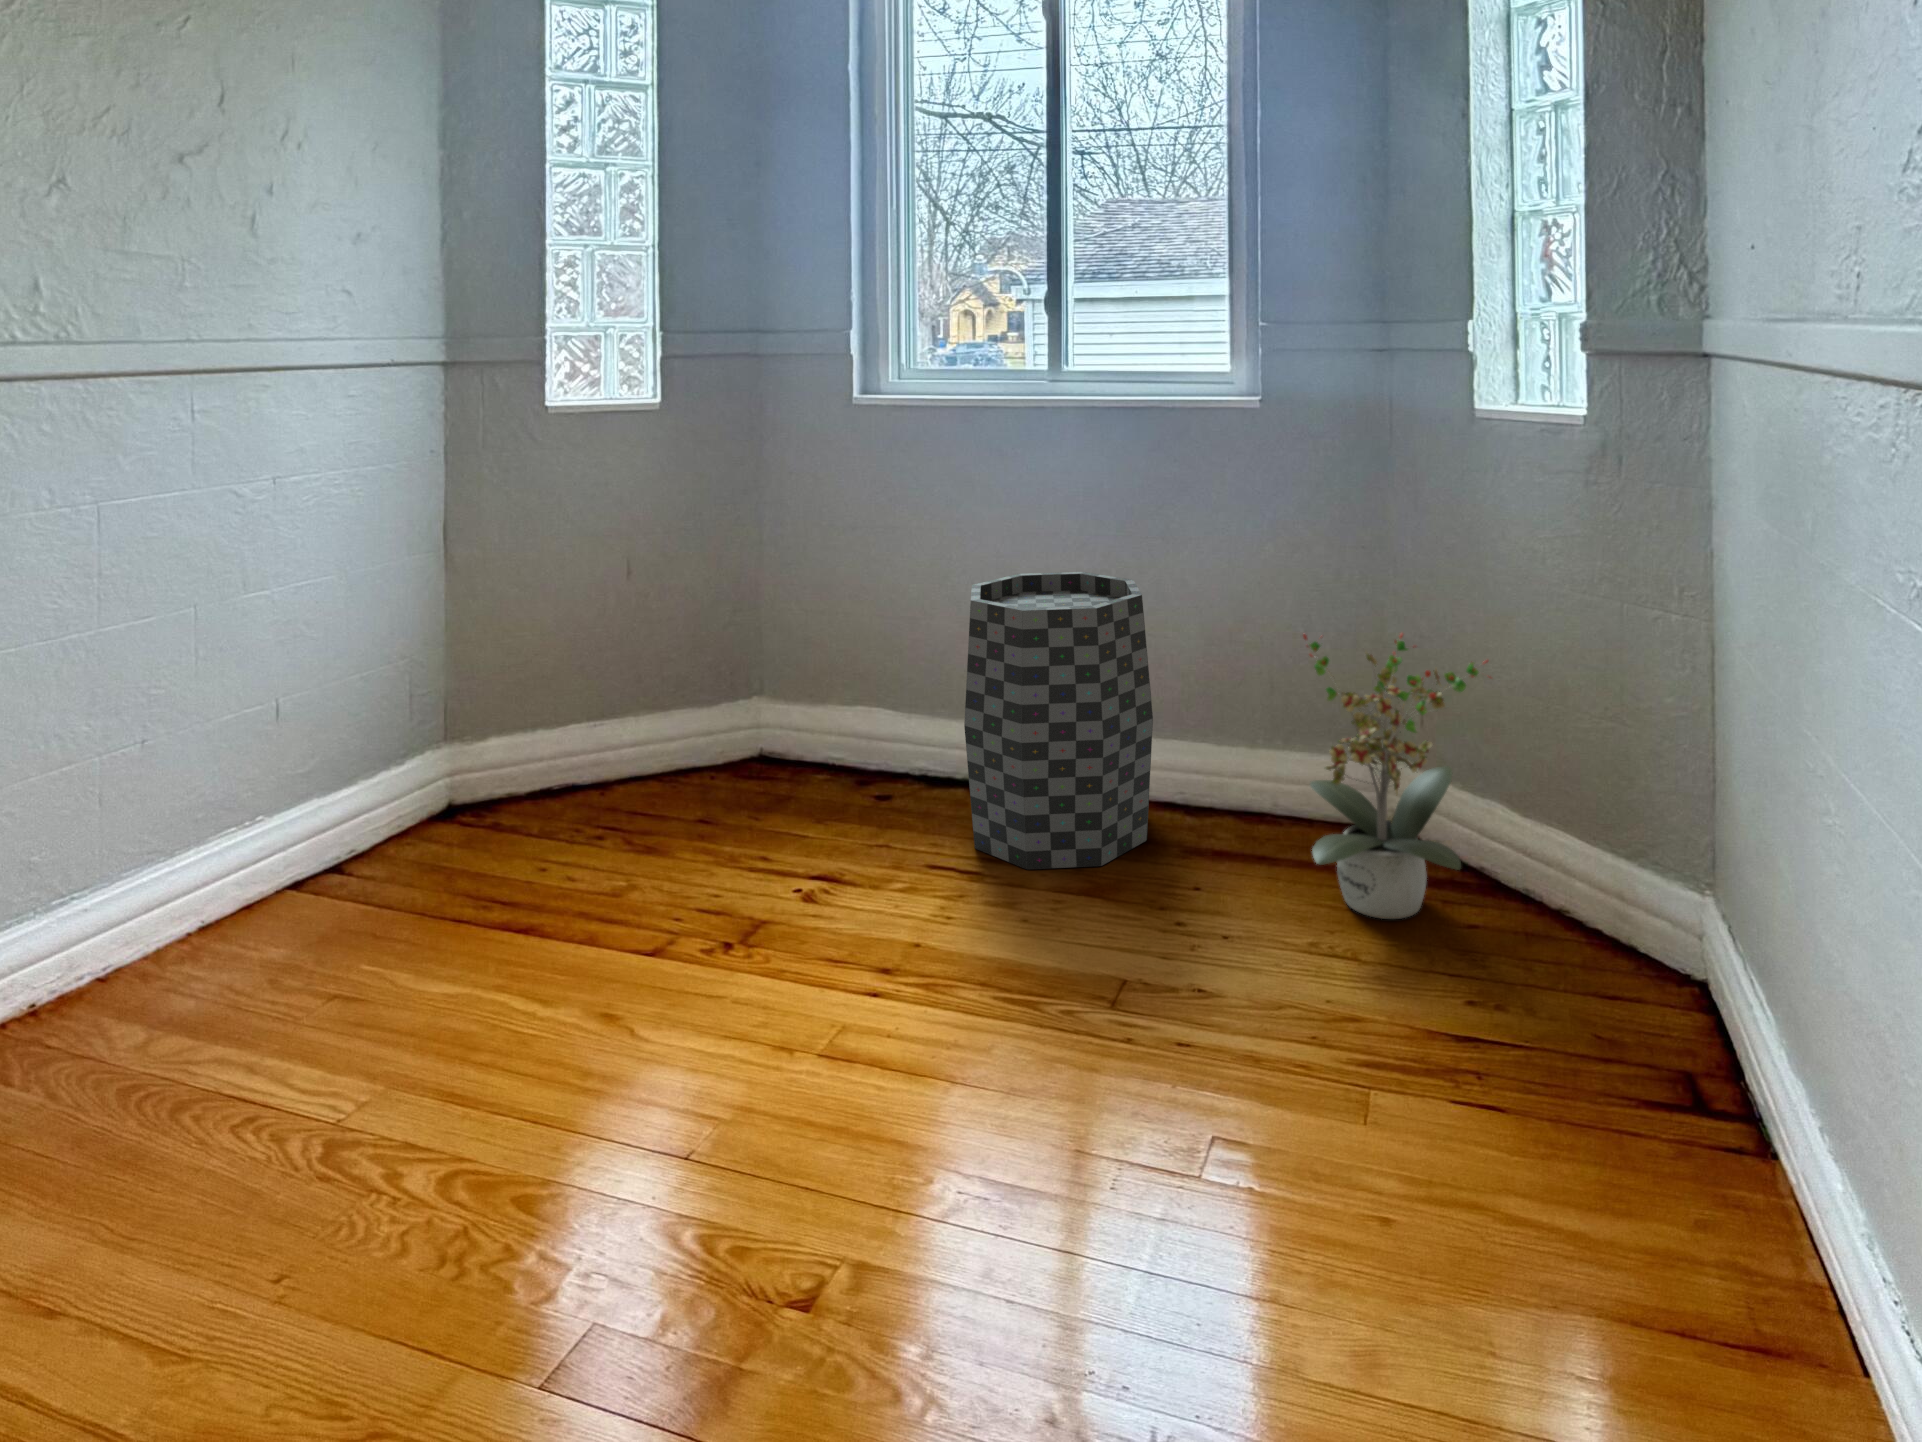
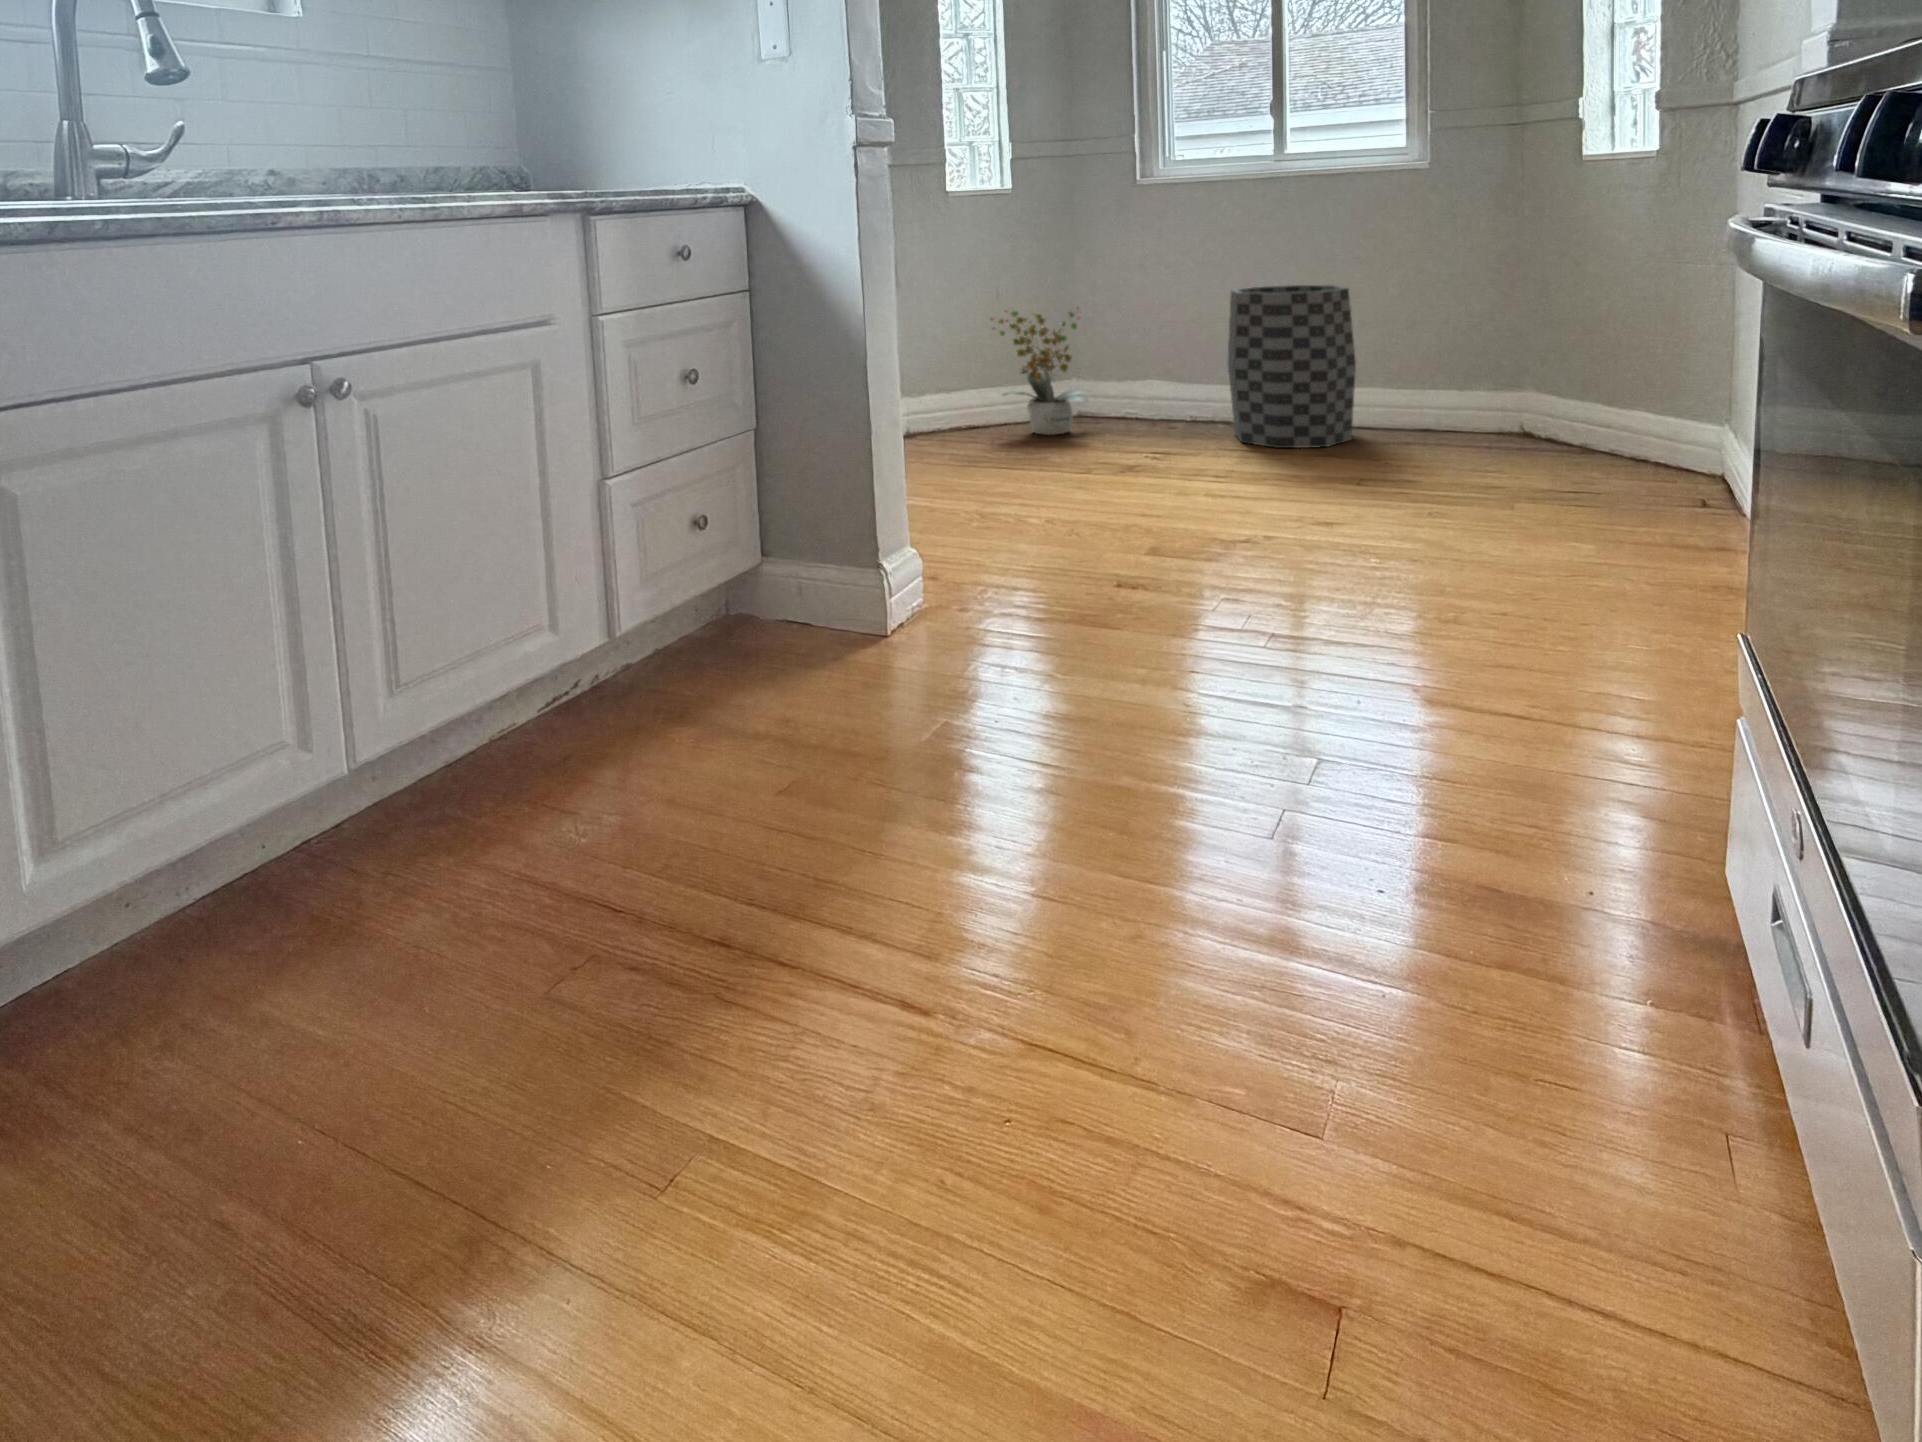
potted plant: present [1303,633,1491,919] -> present [991,311,1088,435]

